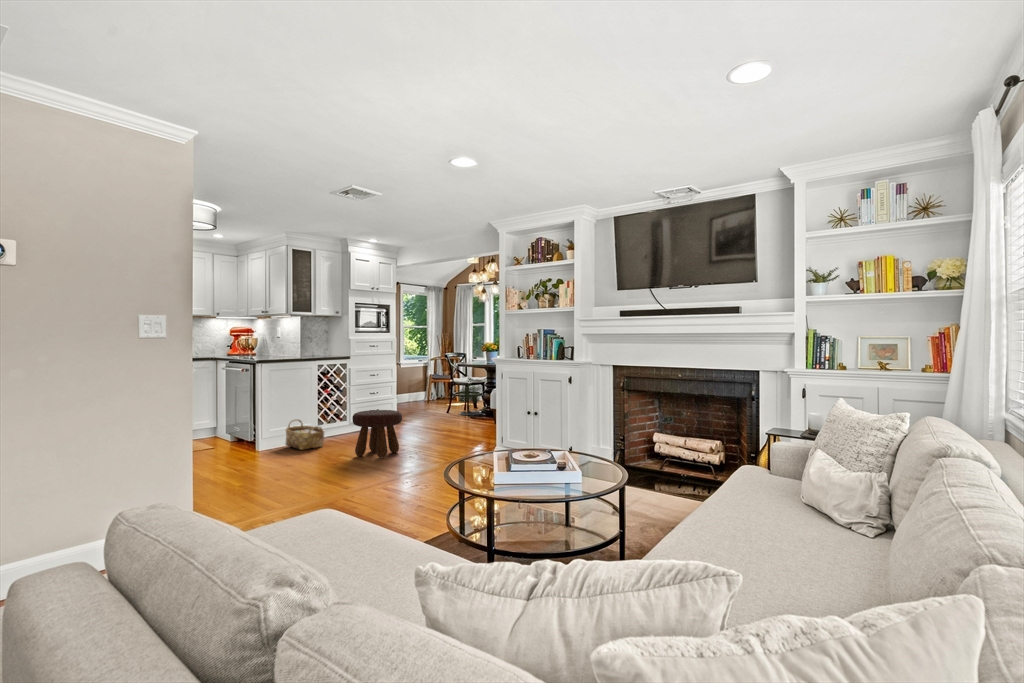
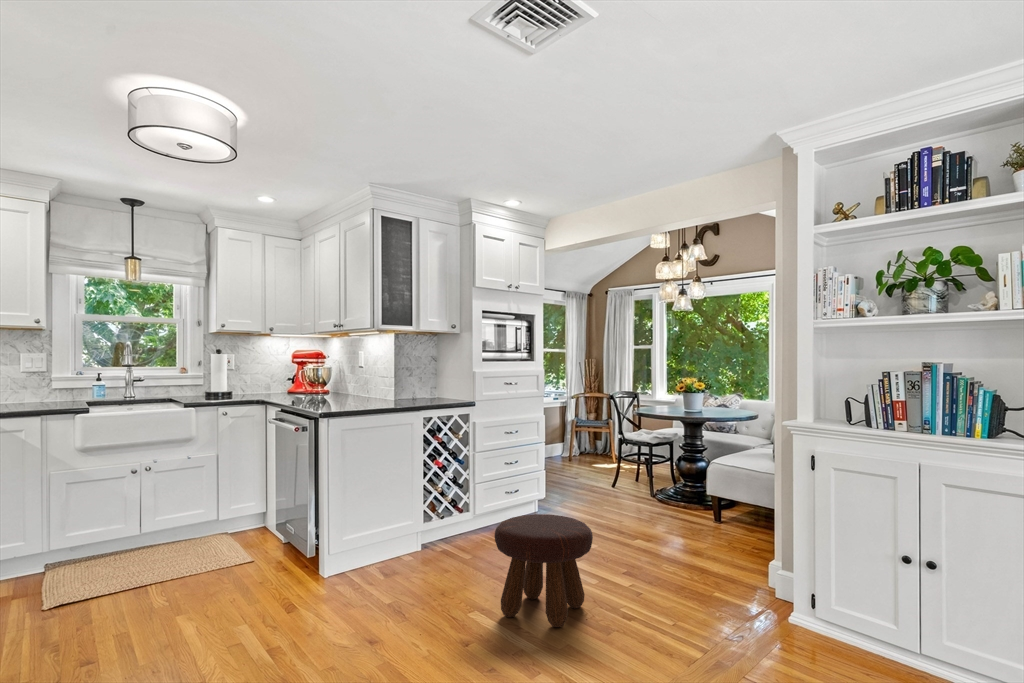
potted tree: present [458,377,481,415] -> none [623,425,668,492]
woven basket: present [286,419,324,450] -> none [368,517,437,583]

